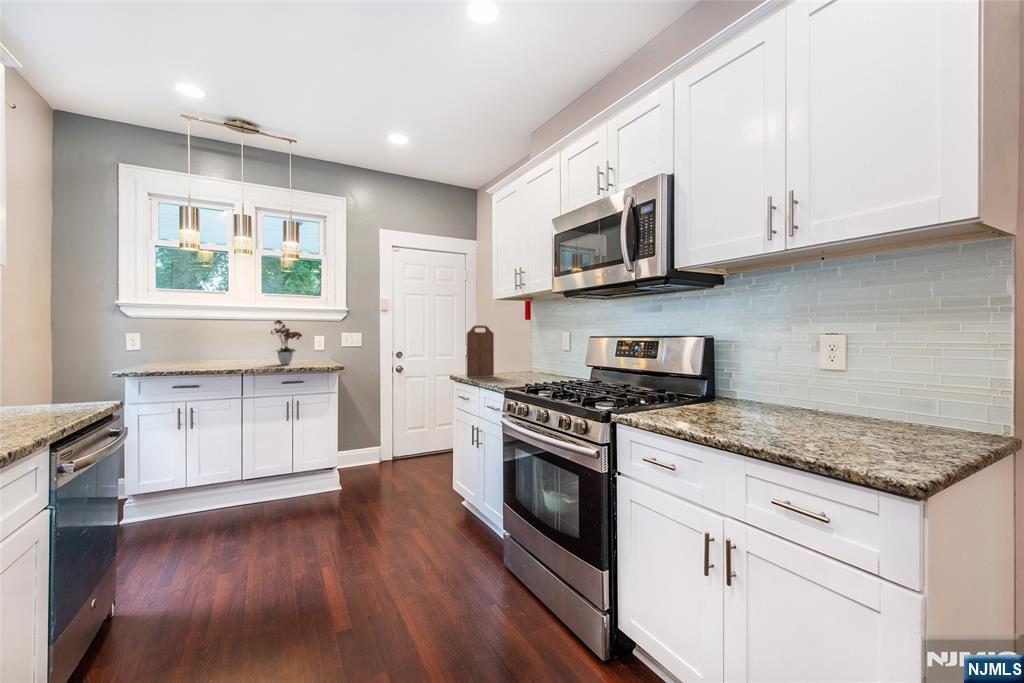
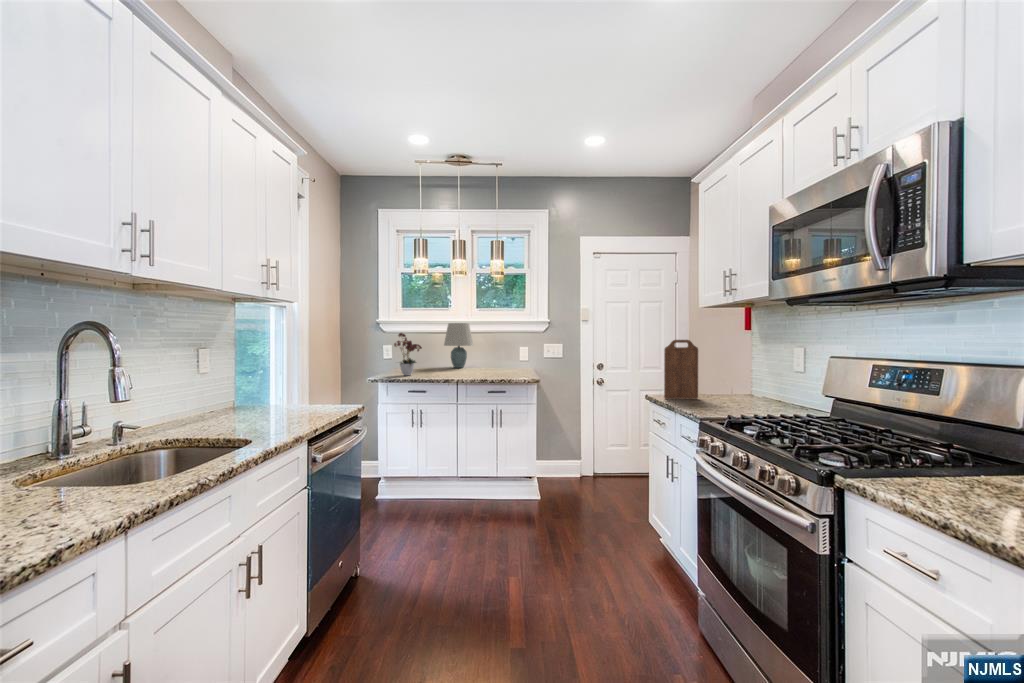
table lamp: none [219,309,259,360] -> present [444,323,473,368]
flower arrangement: present [271,320,302,364] -> present [394,333,422,376]

